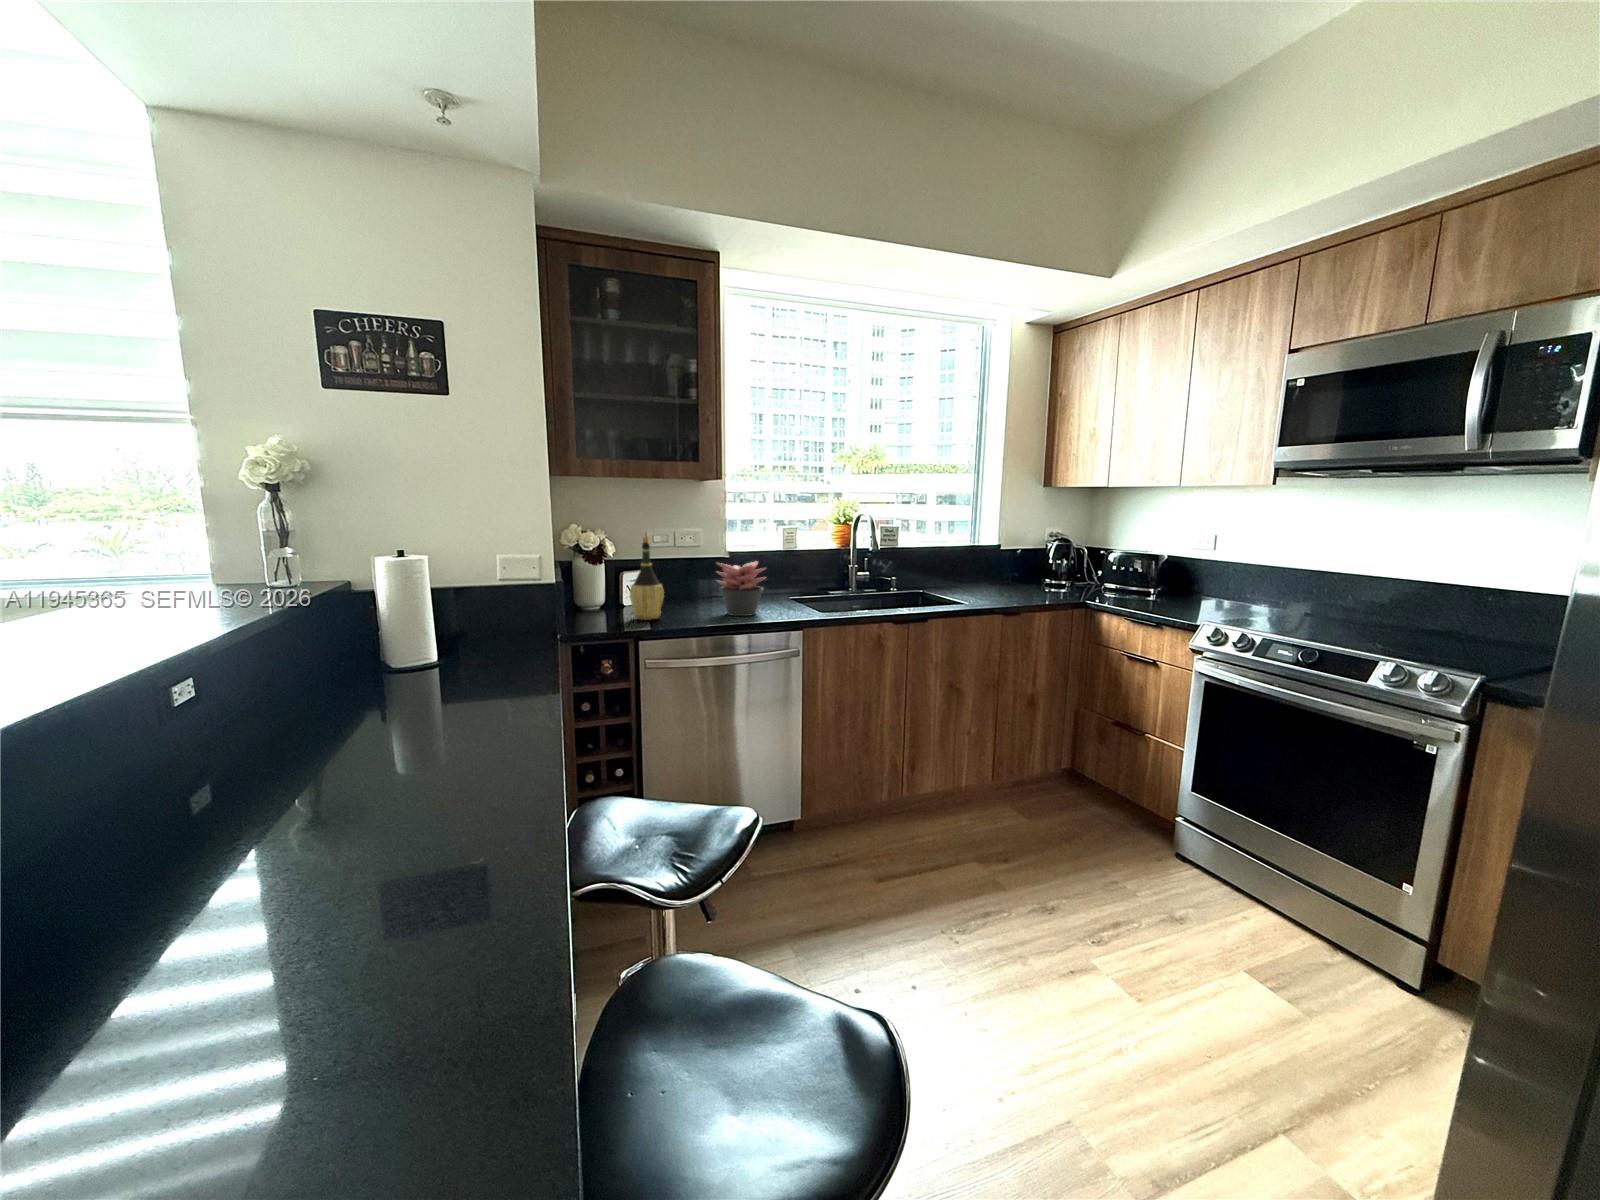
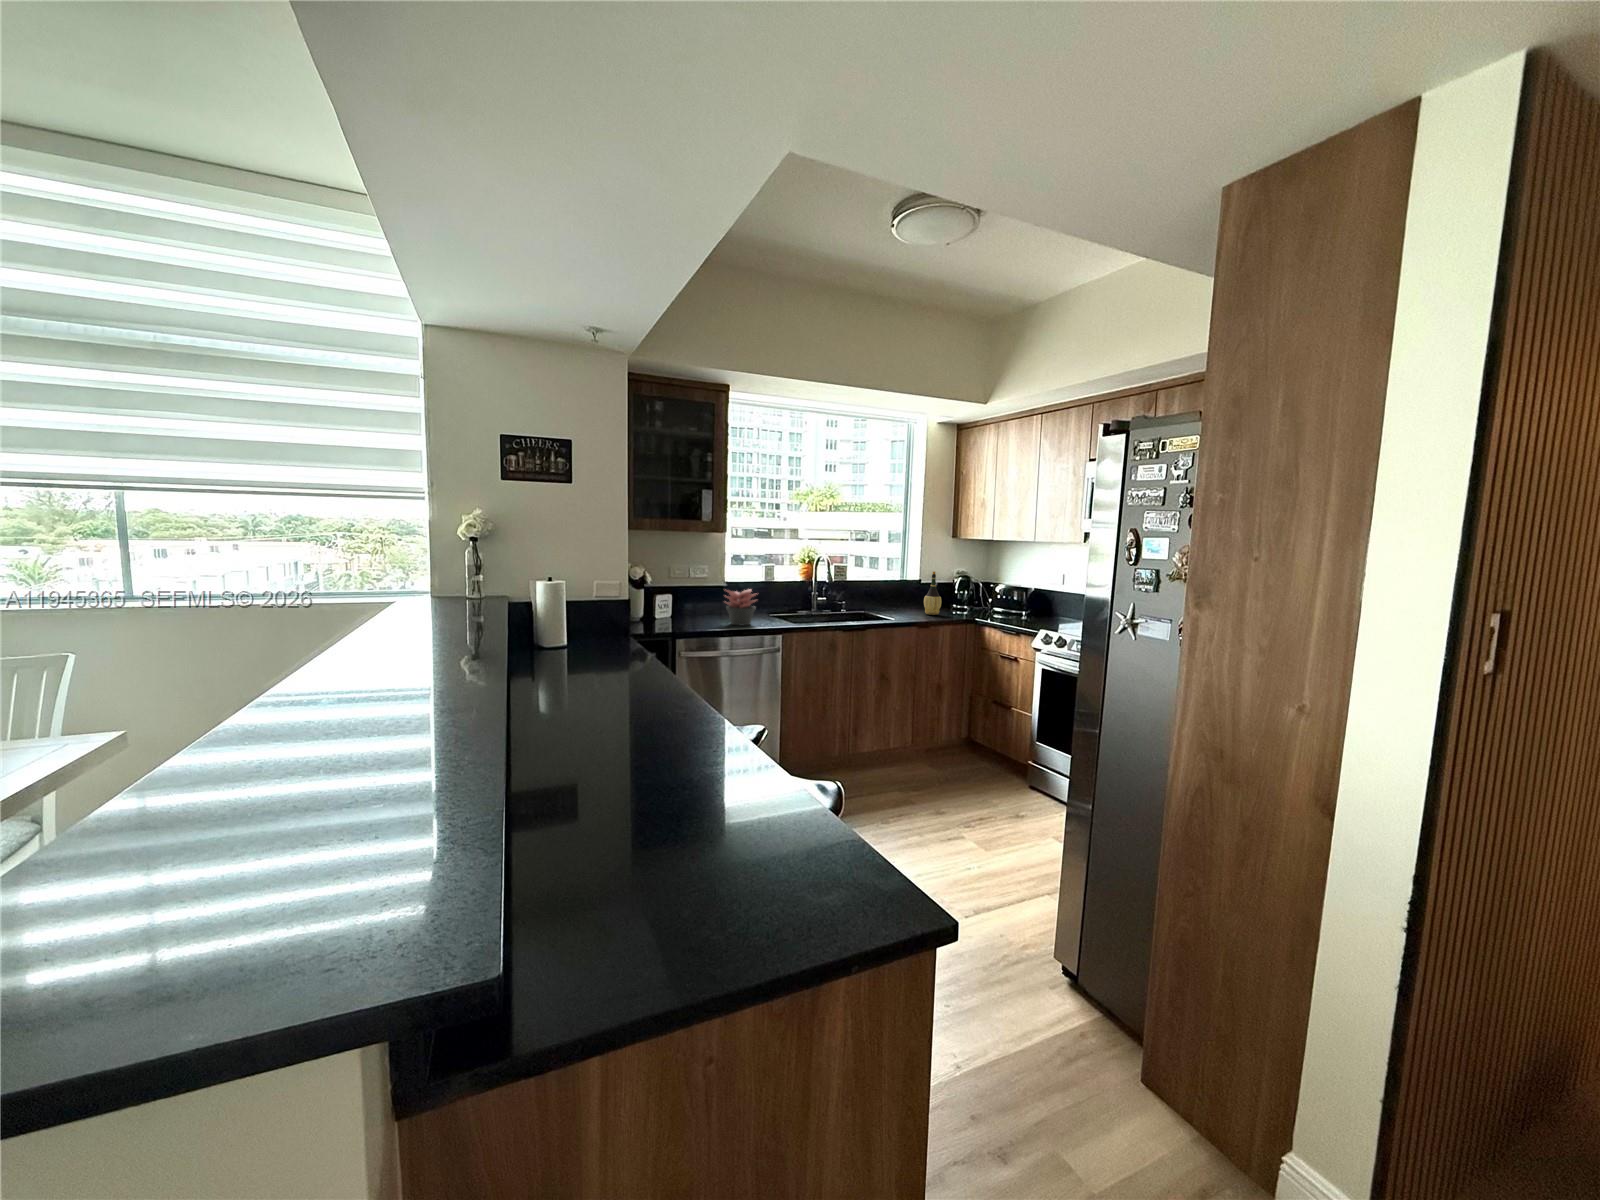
wine bottle: present [630,537,664,620] -> present [924,572,941,615]

